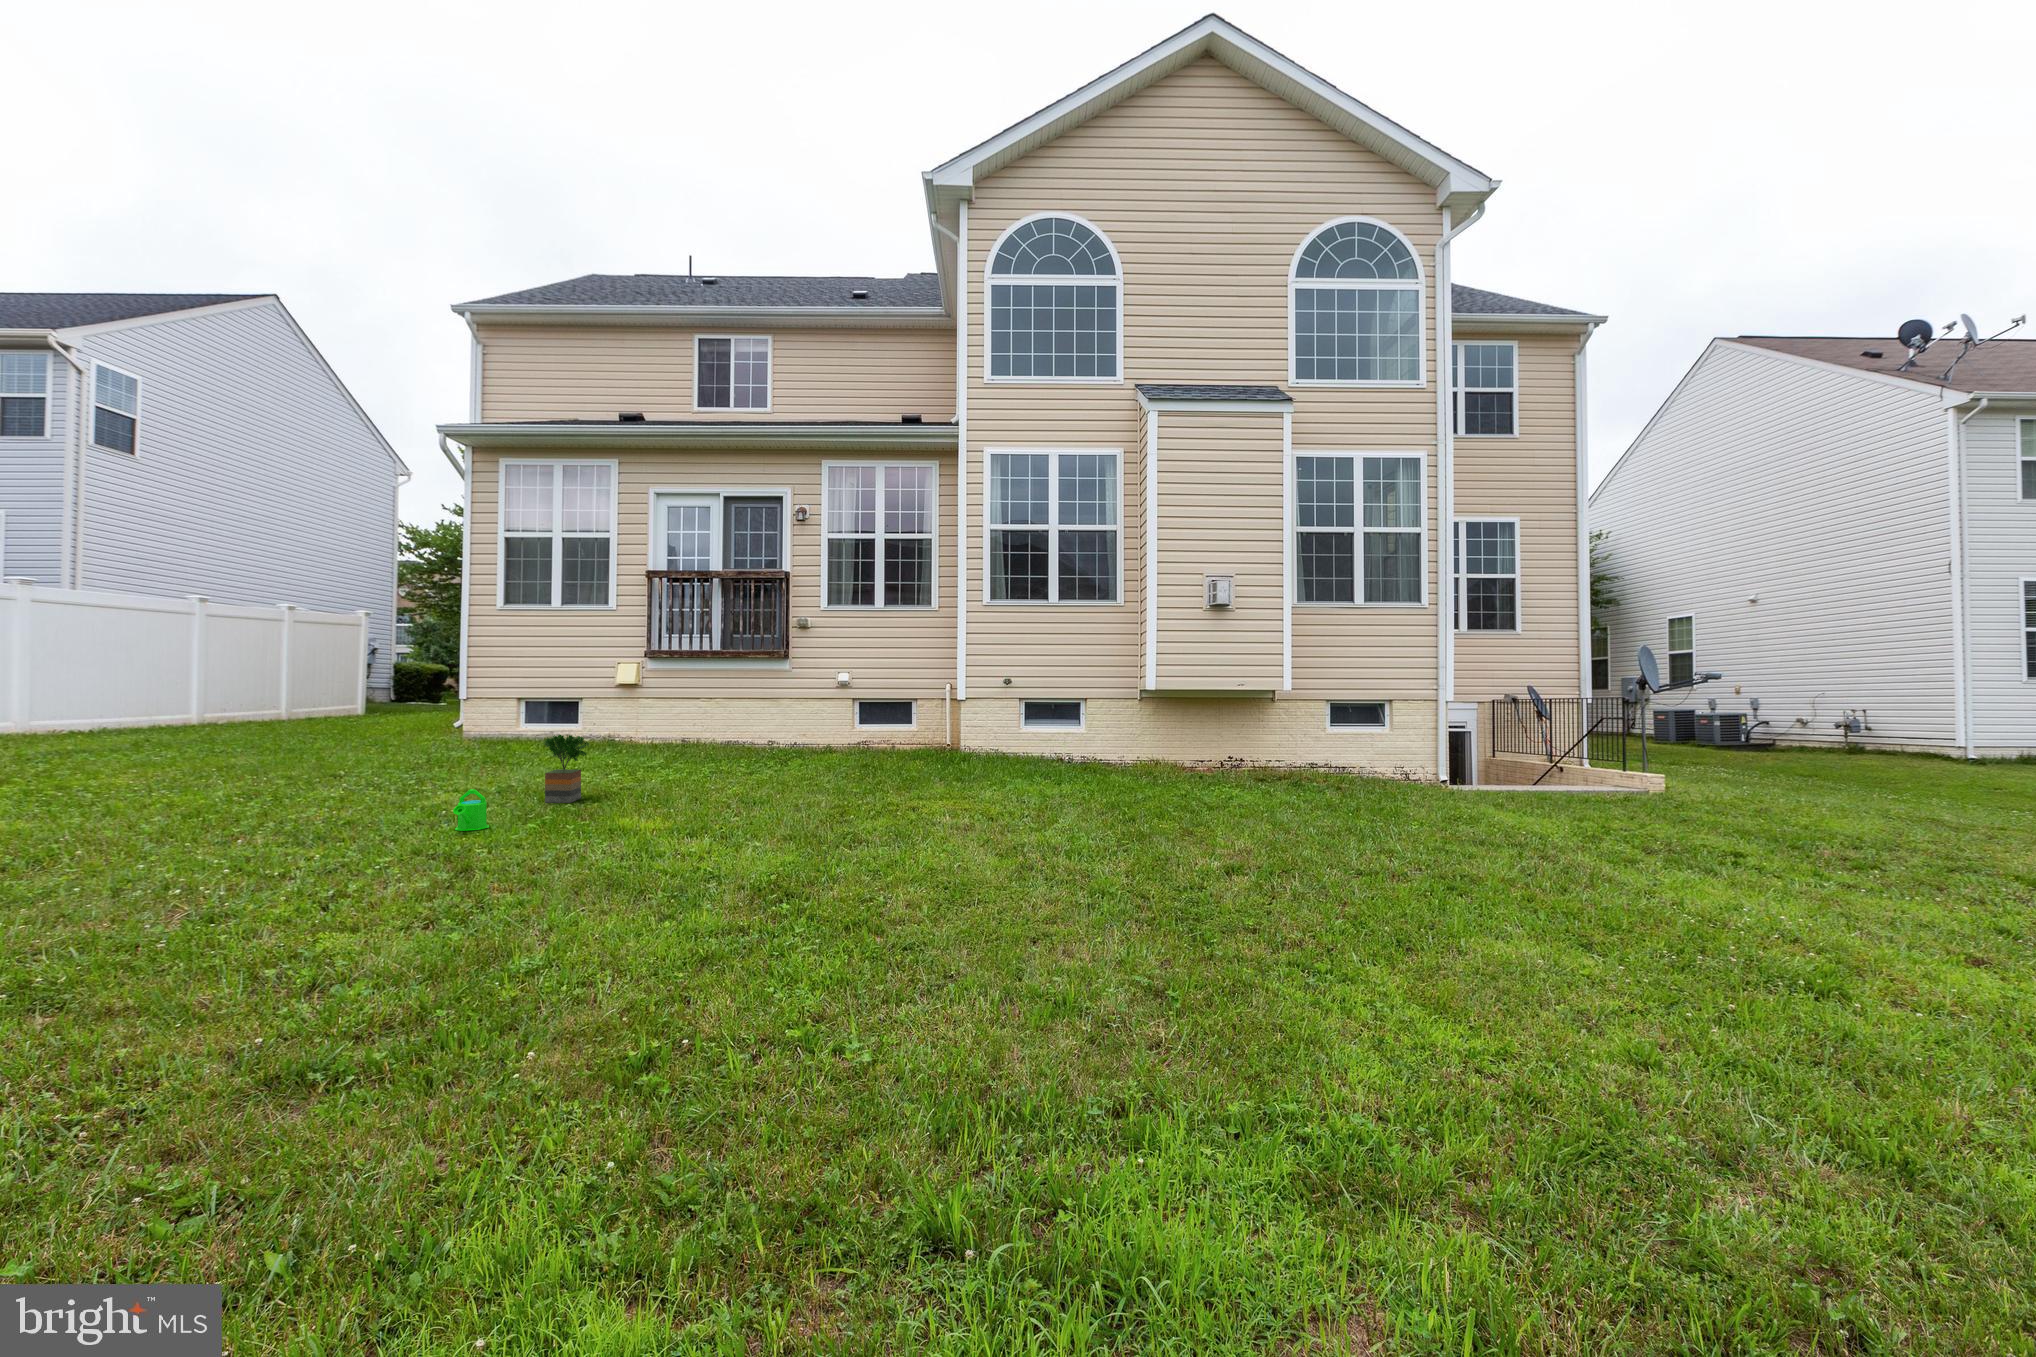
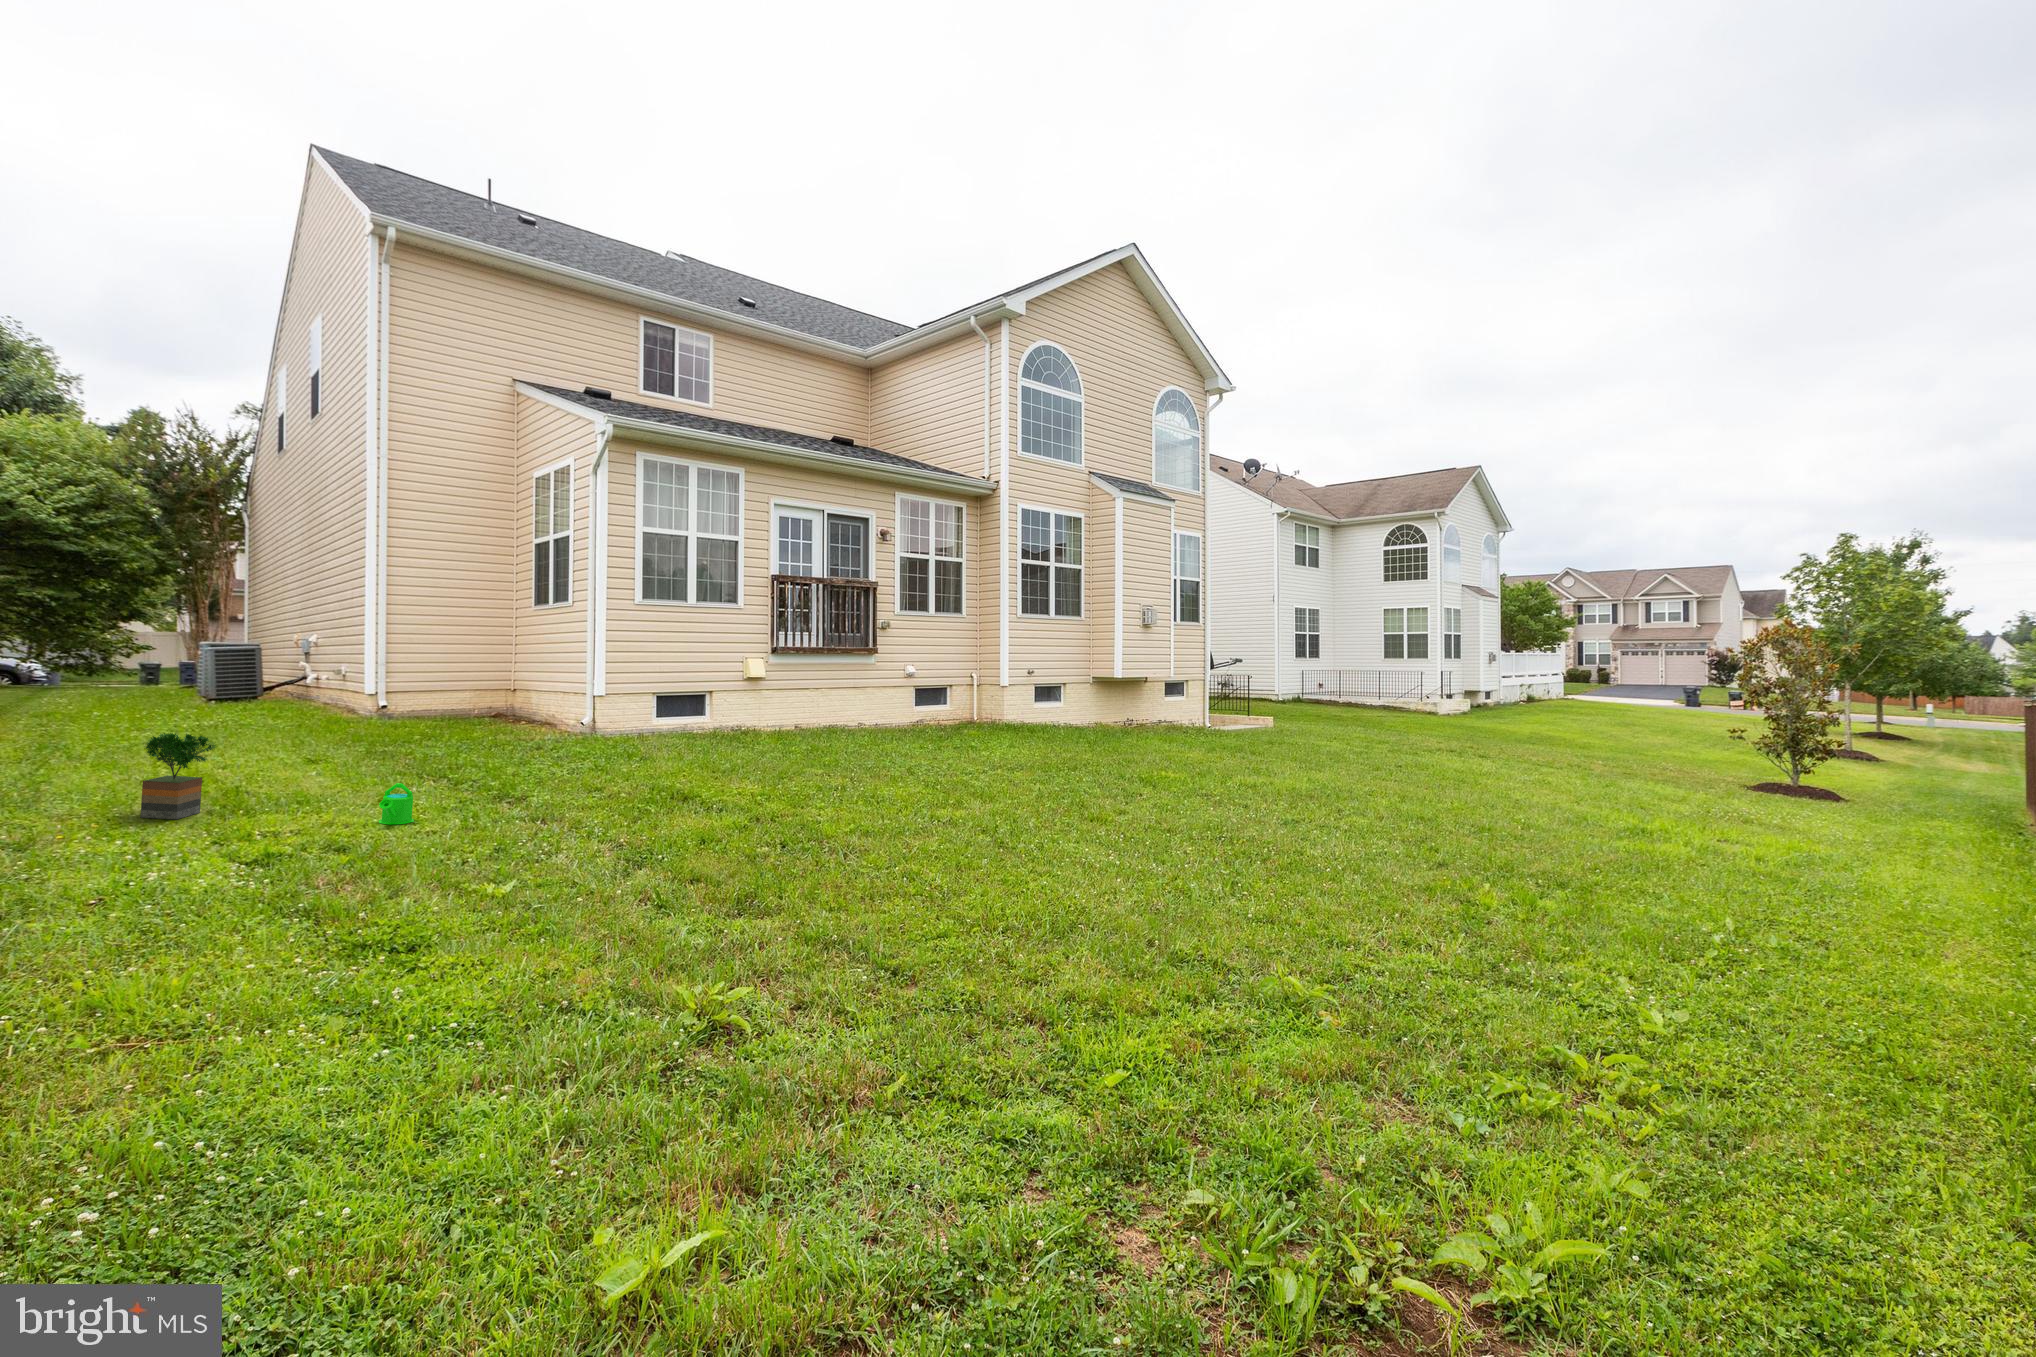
potted tree: present [544,735,589,803] -> present [141,733,216,819]

